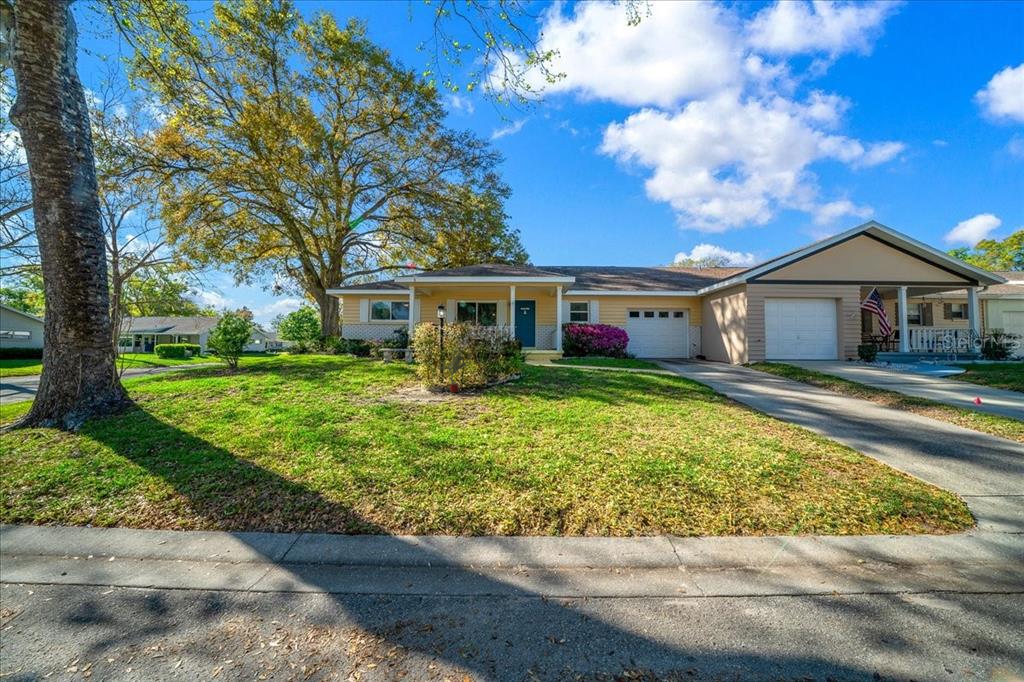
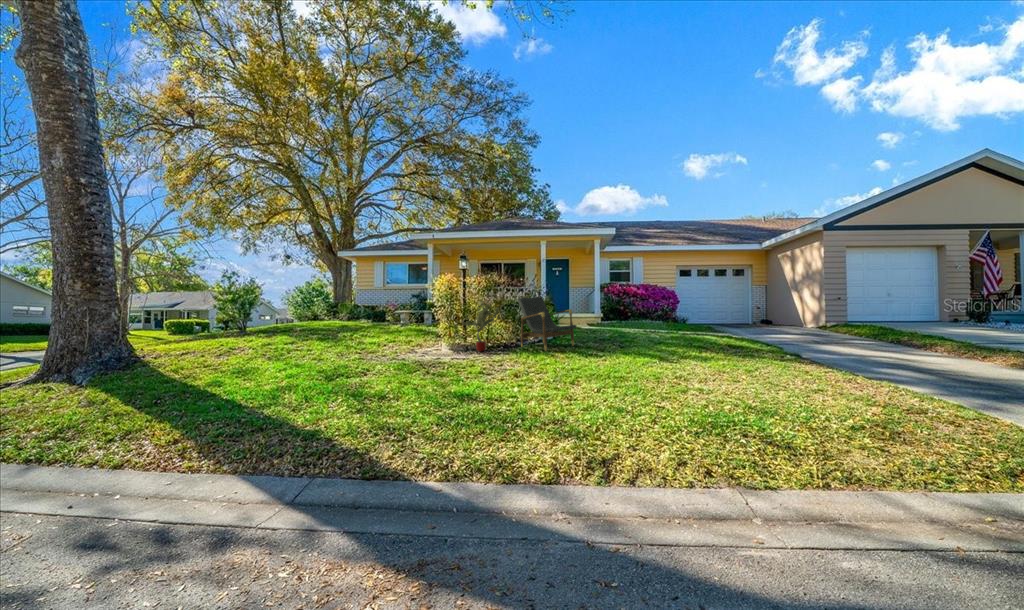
lounge chair: none [487,343,538,393] -> present [518,297,576,351]

